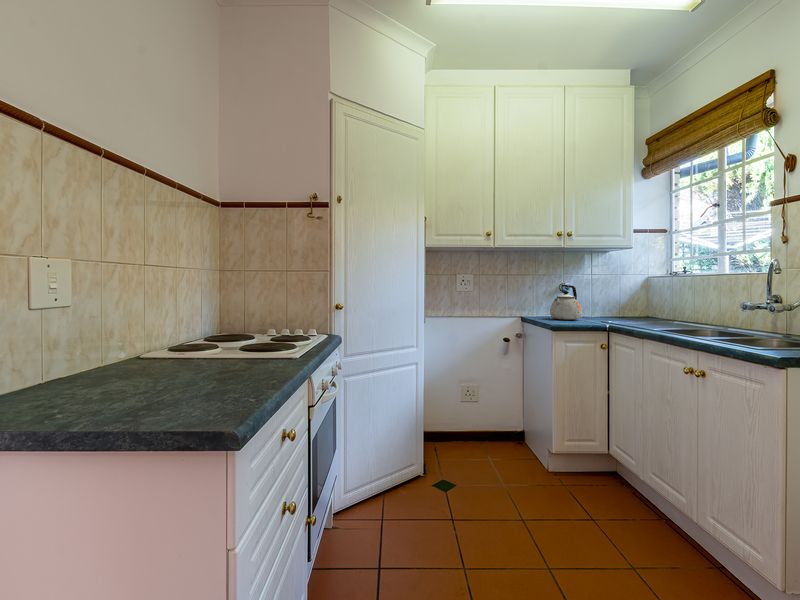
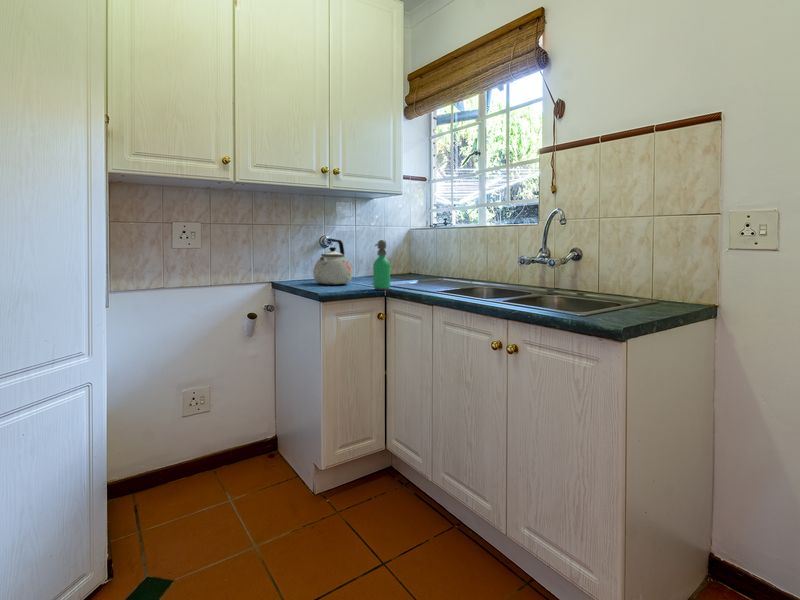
soap dispenser: none [595,285,611,325] -> present [373,240,390,290]

